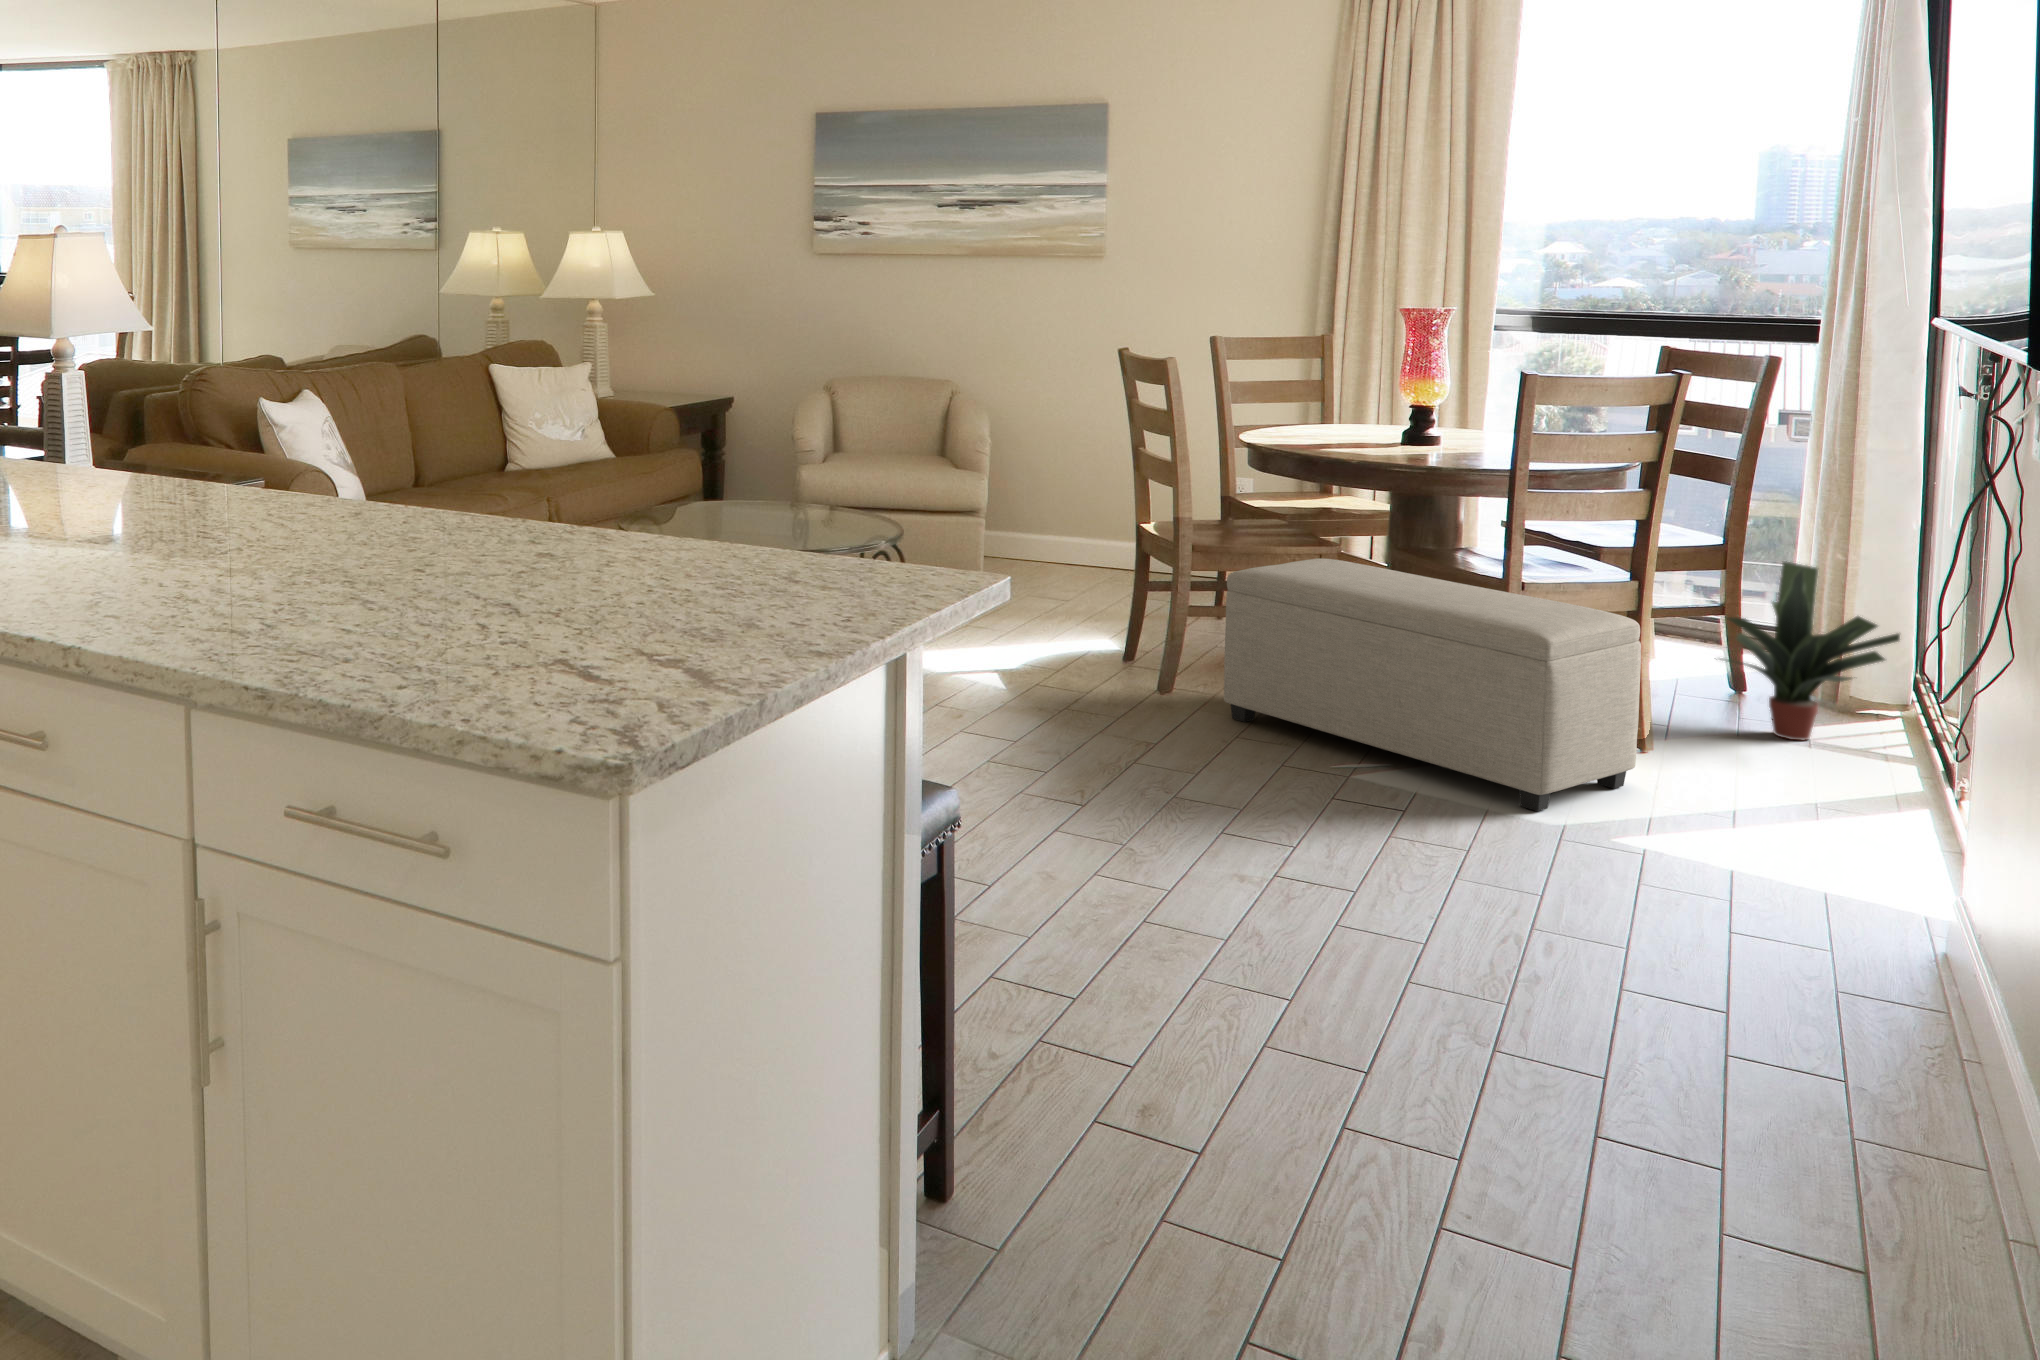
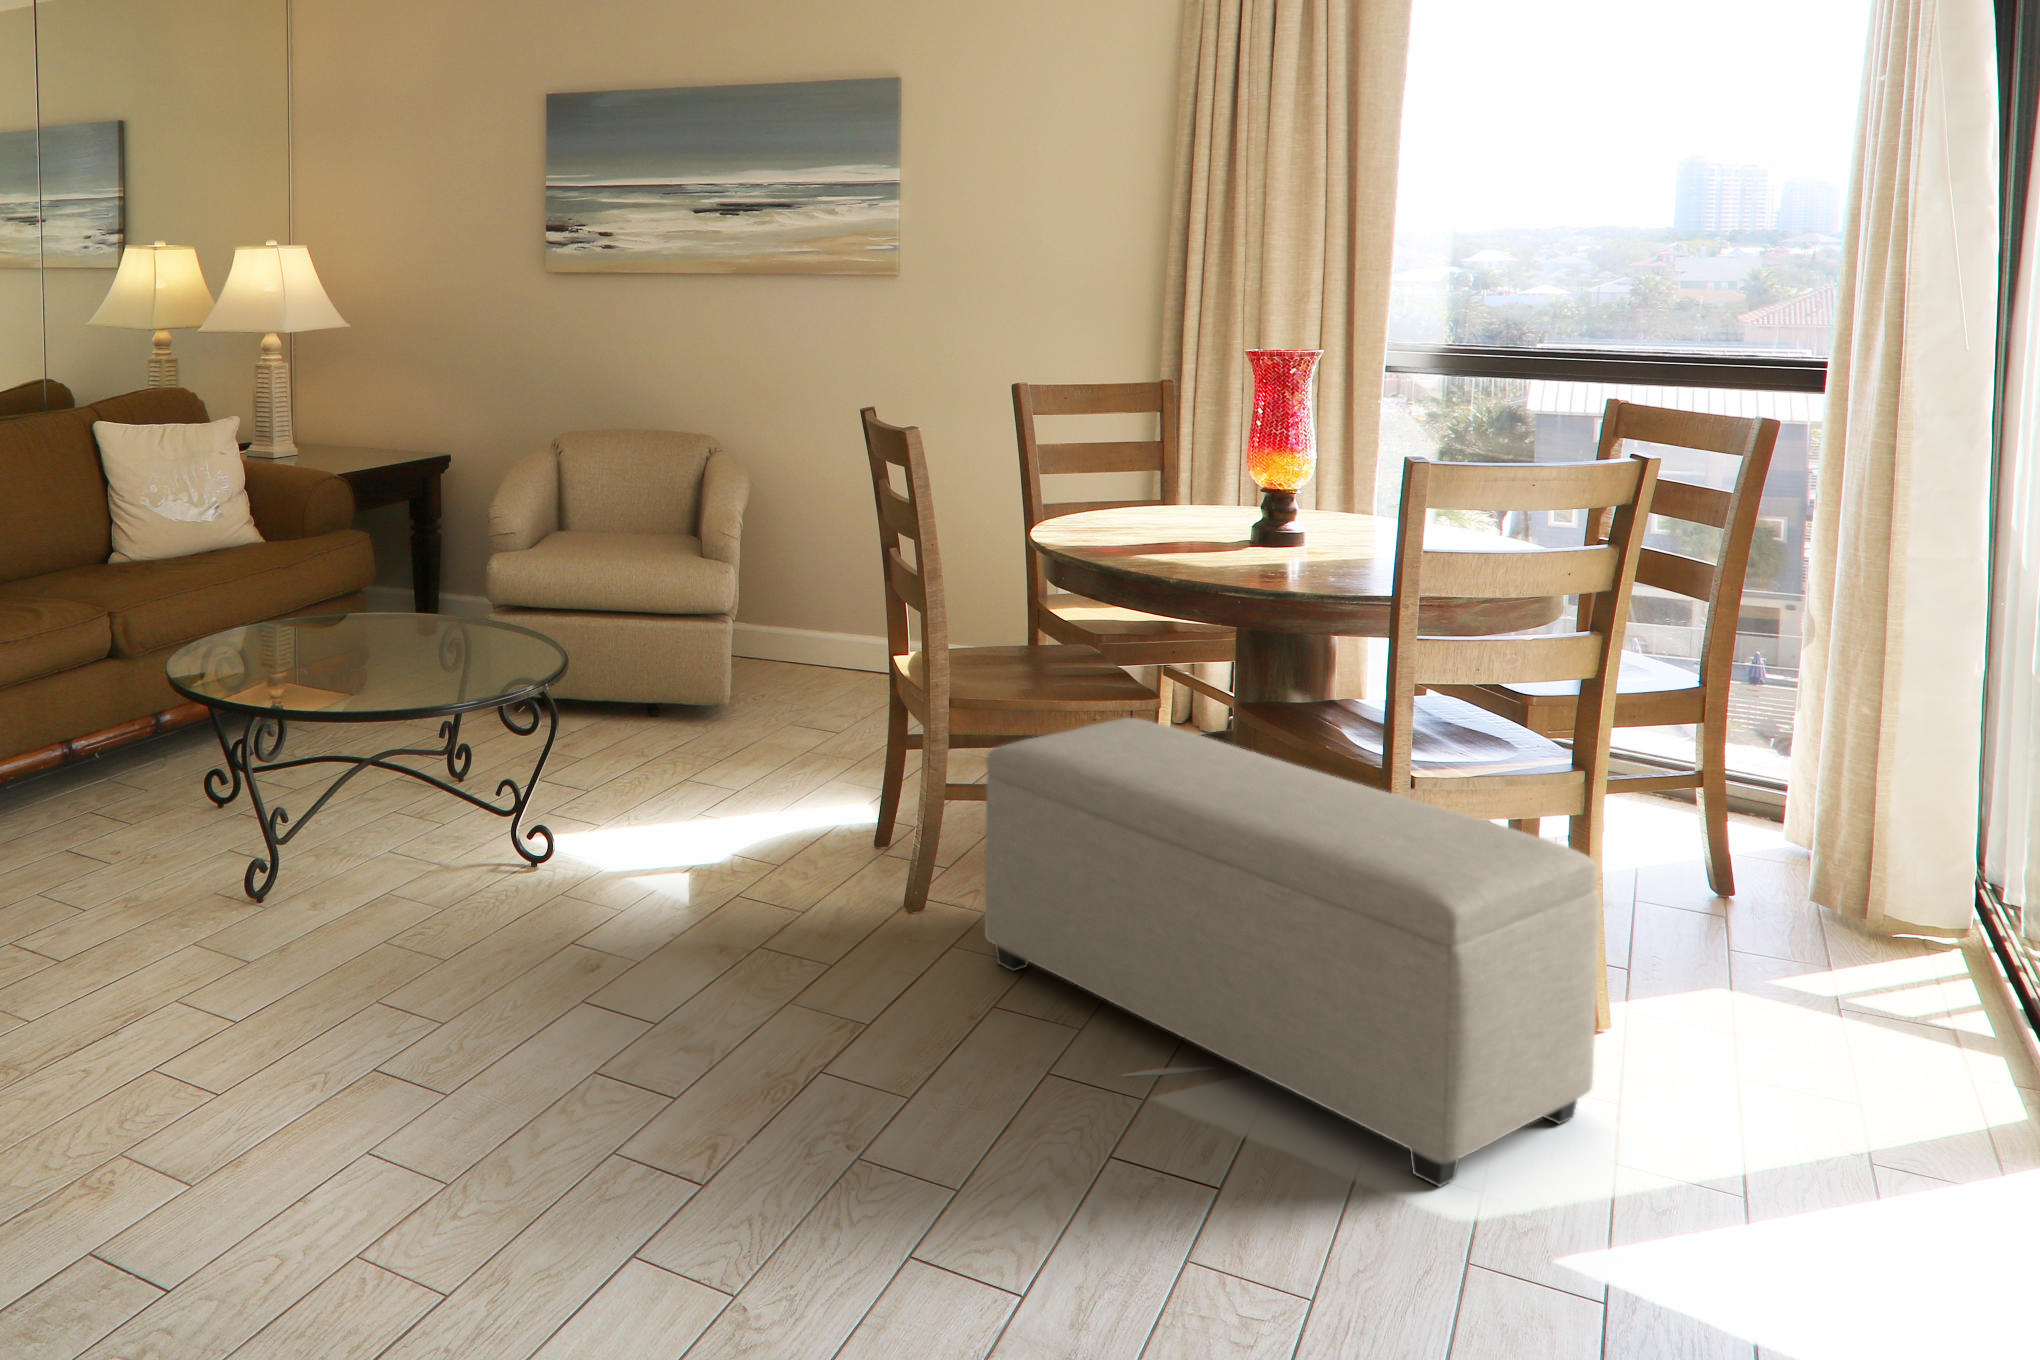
potted plant: present [1722,561,1900,741] -> none [1699,719,1982,1002]

